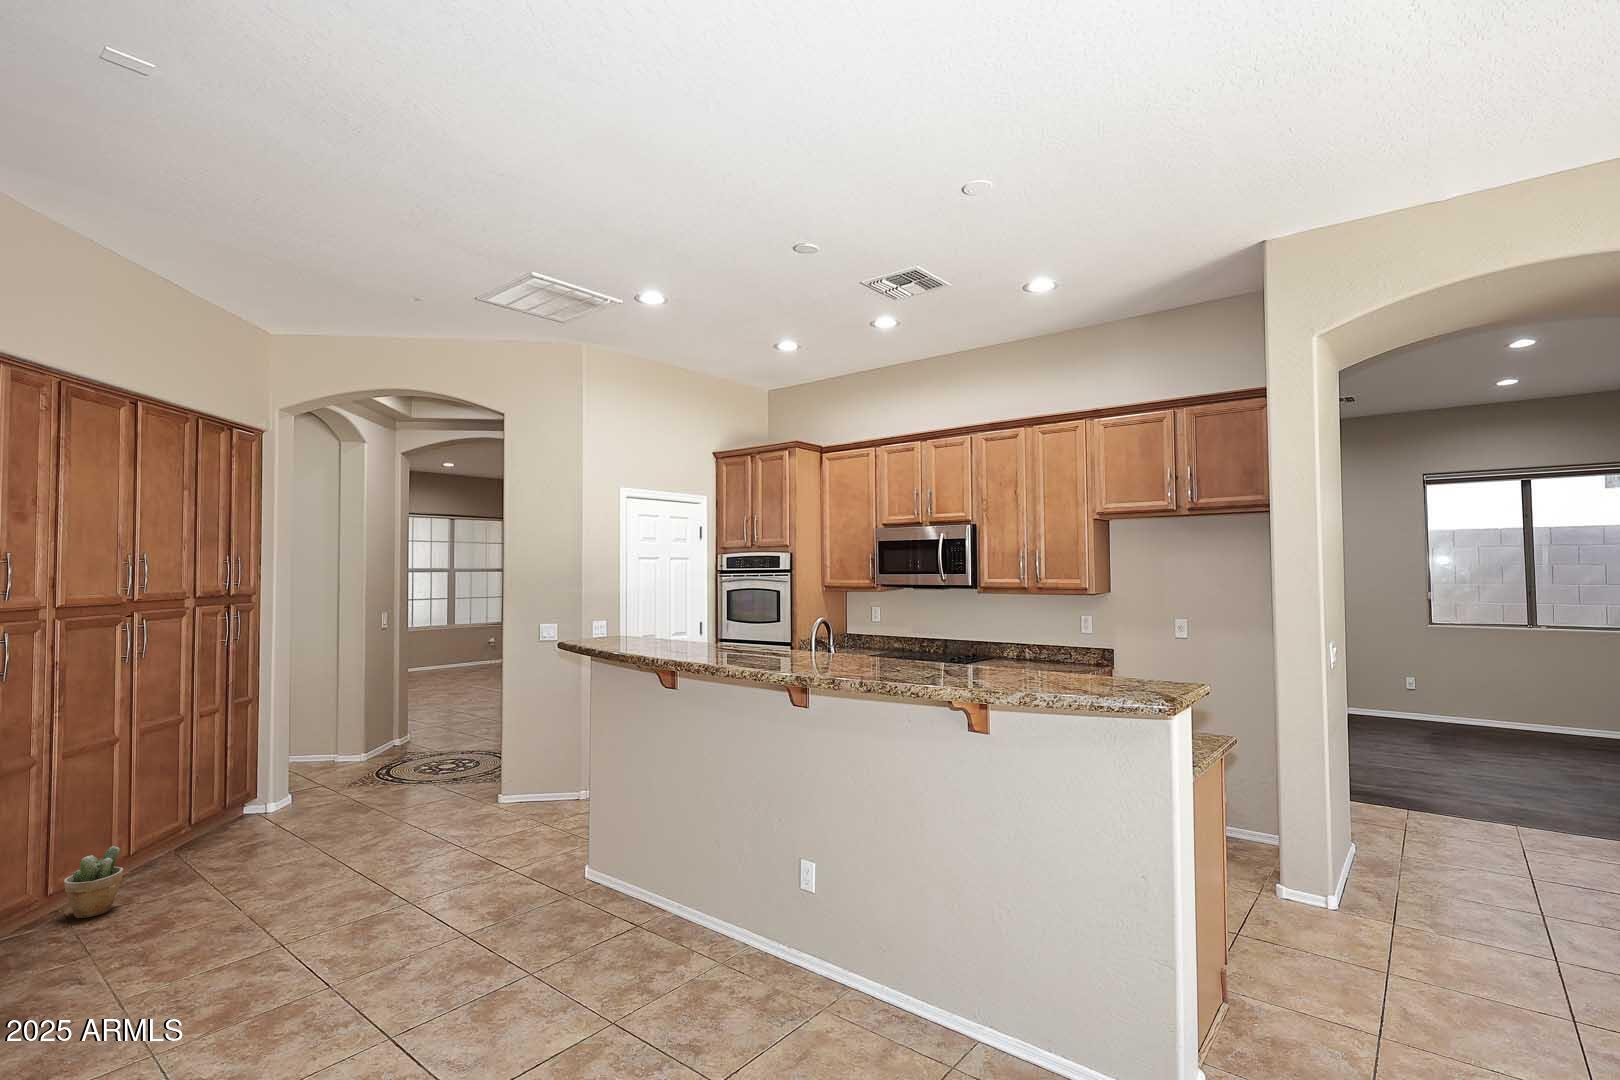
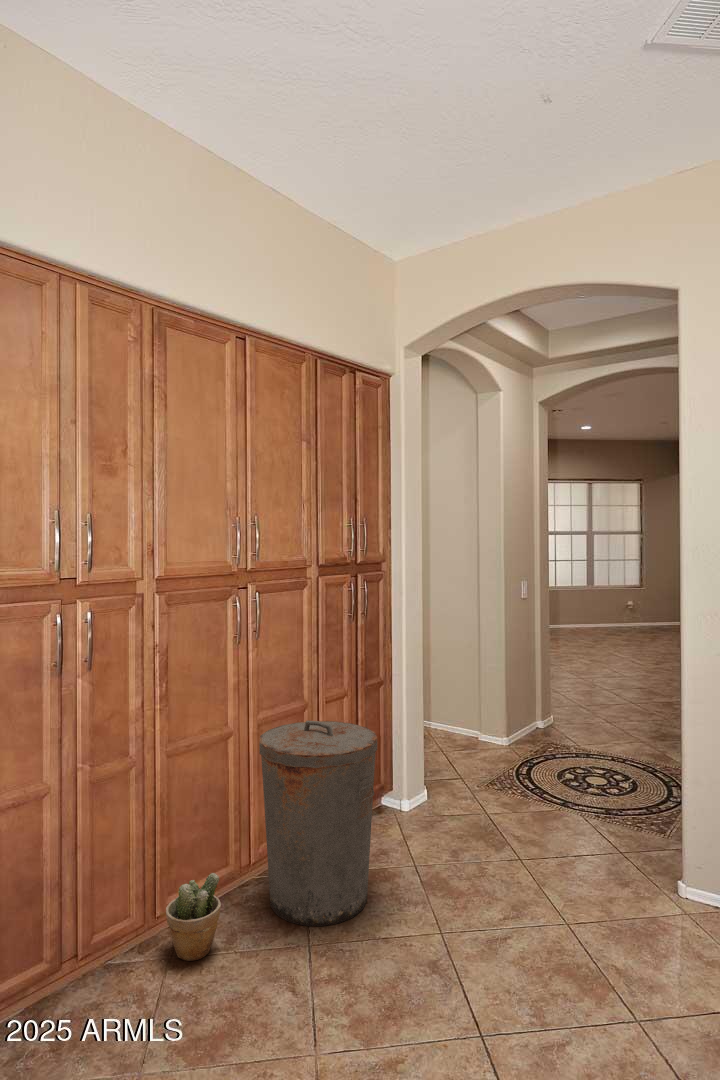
trash can: none [147,720,266,881] -> present [259,721,377,926]

